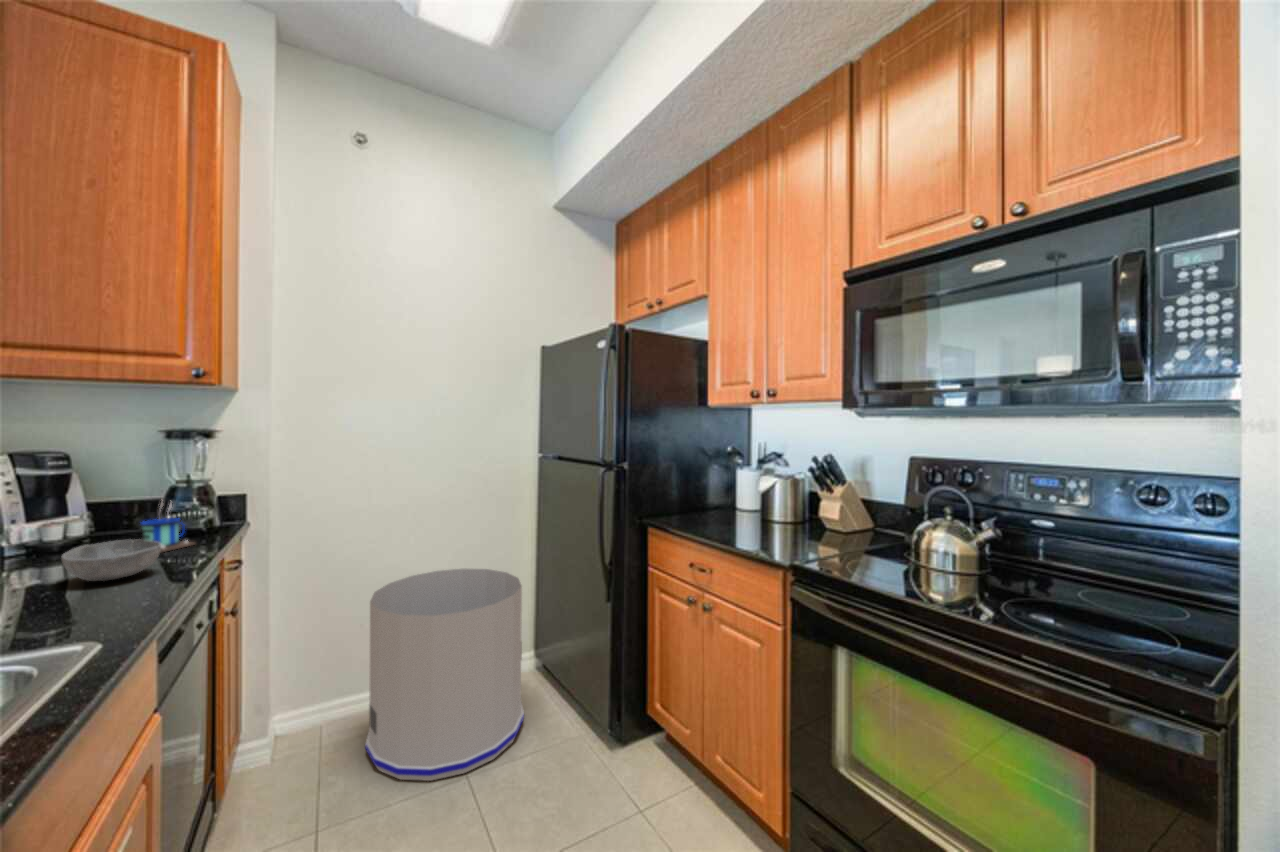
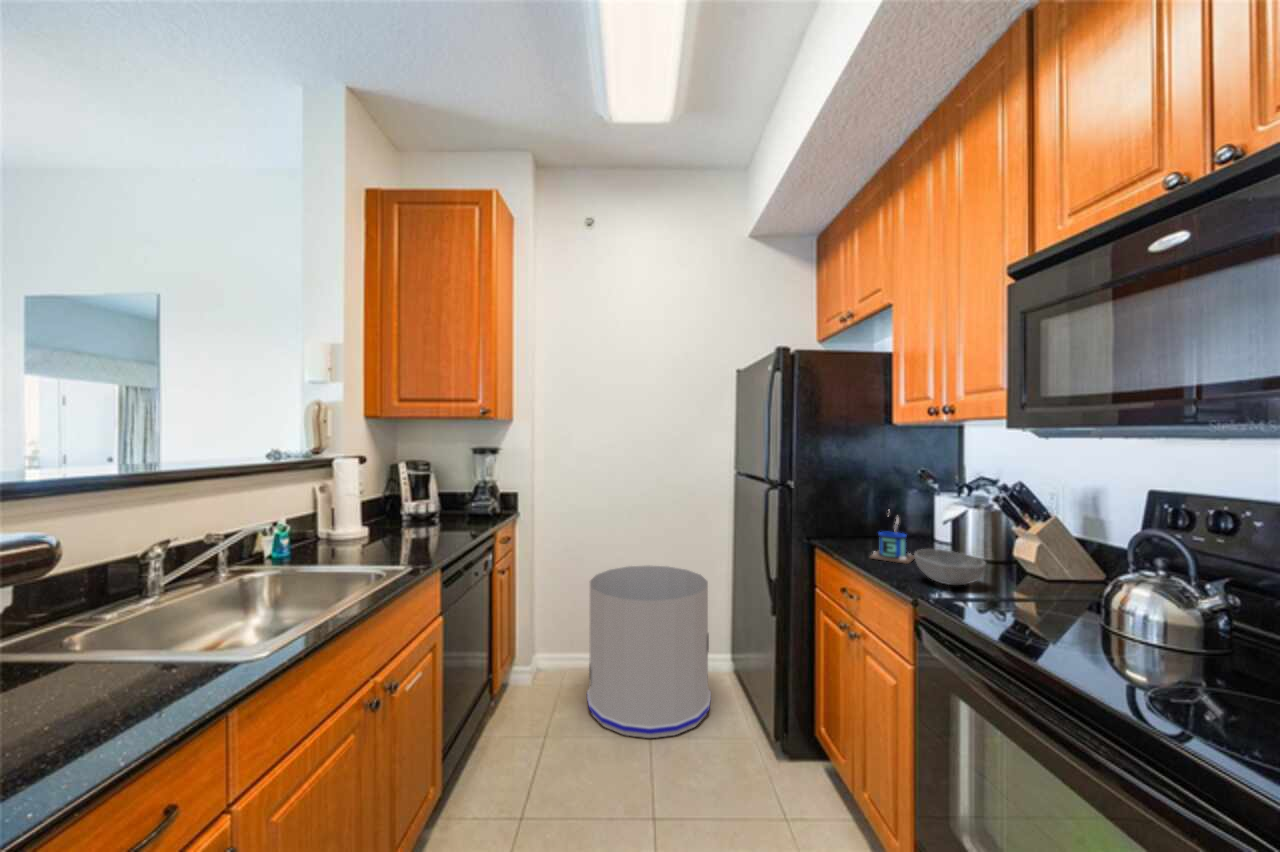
mug: present [141,505,194,552] -> present [870,517,915,564]
bowl: present [61,539,162,581] -> present [914,549,986,585]

